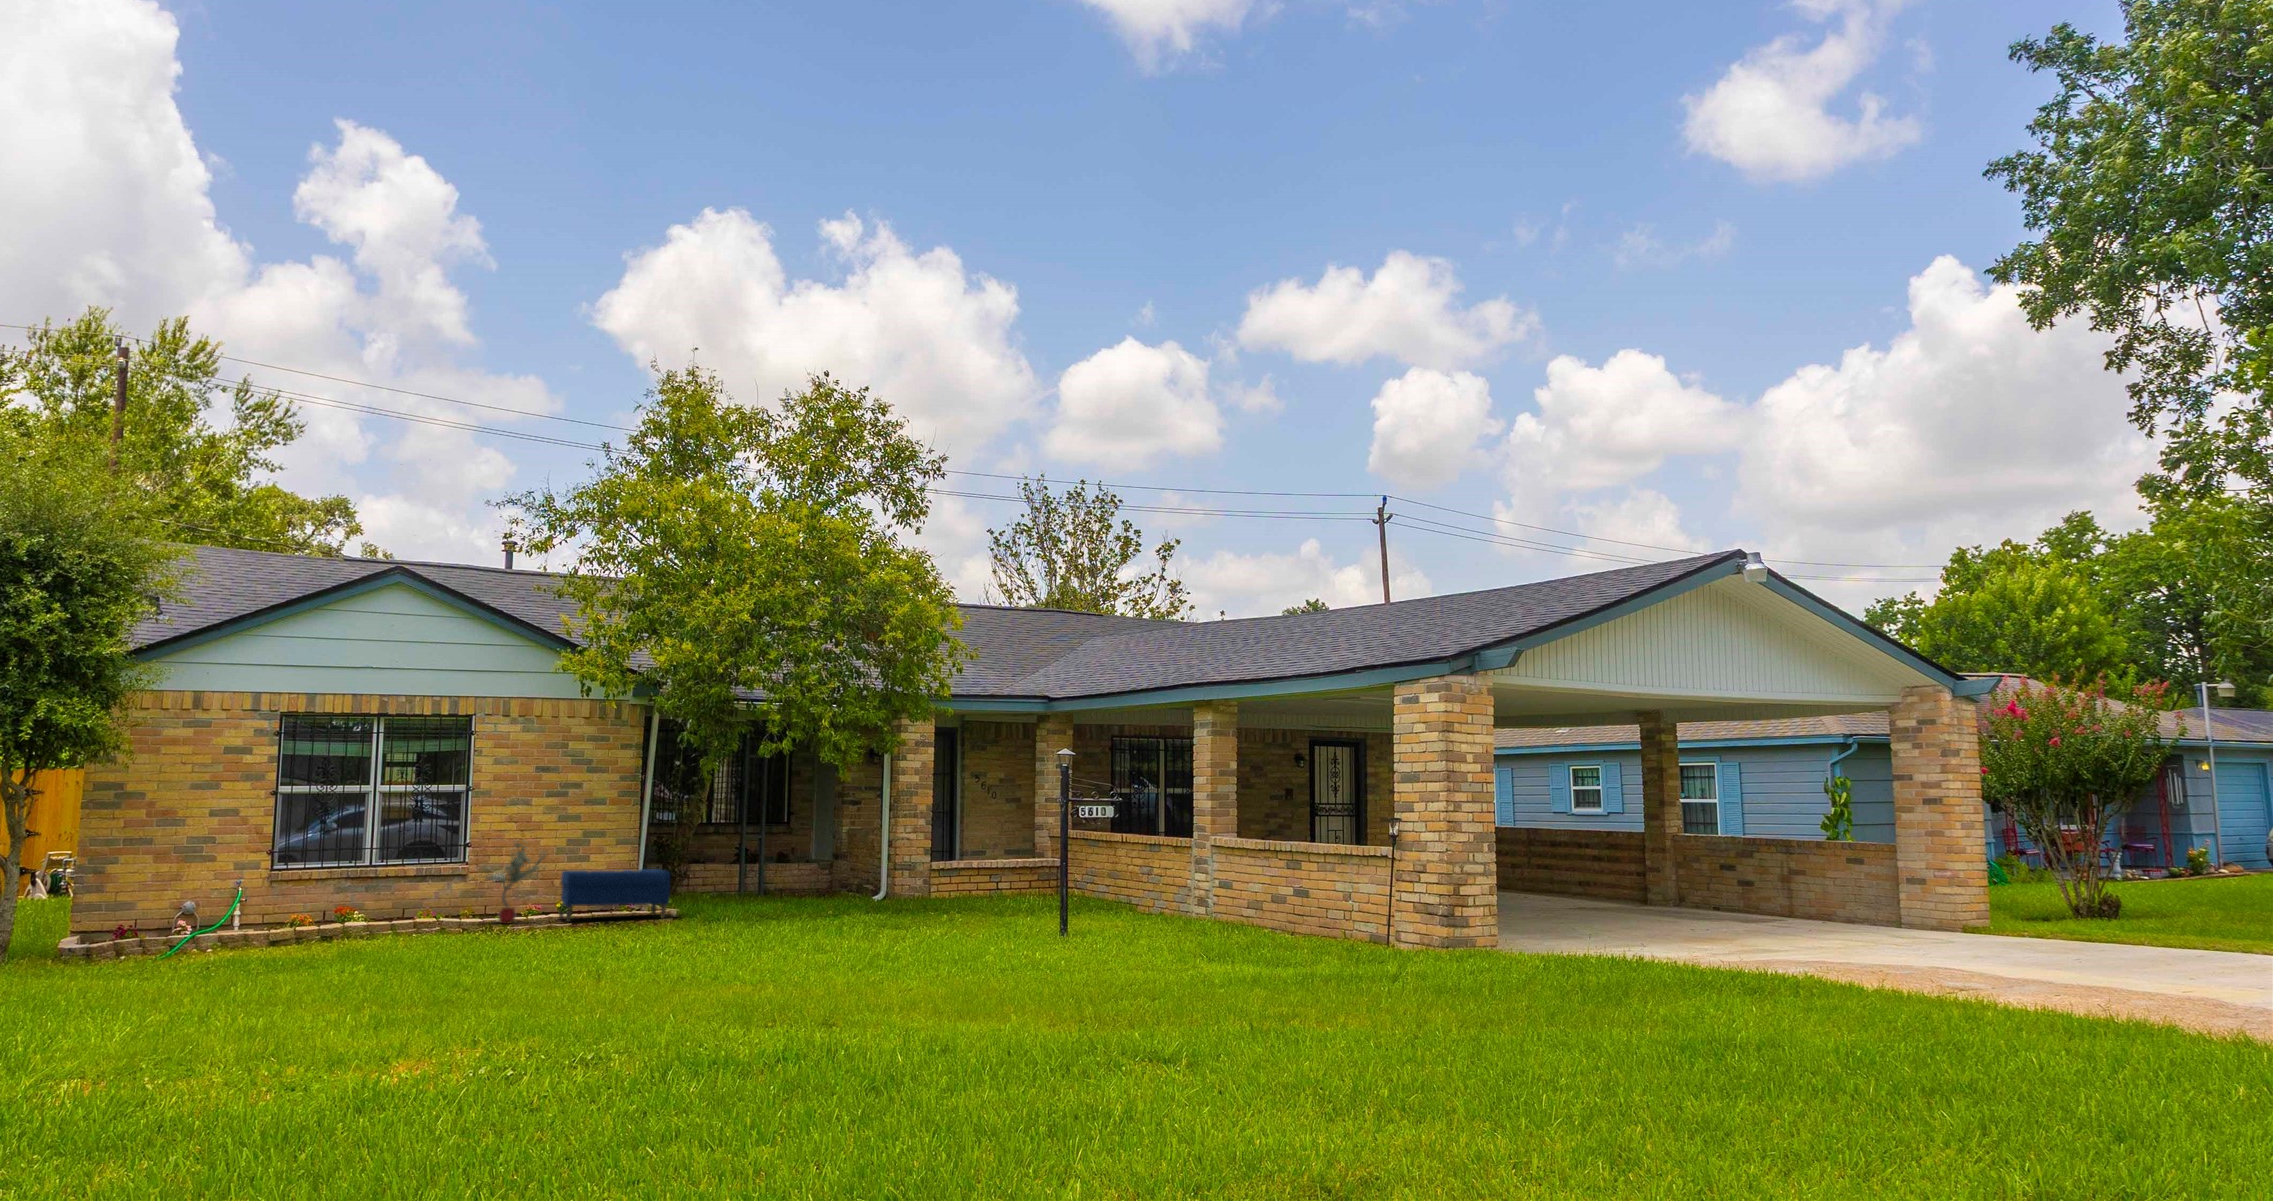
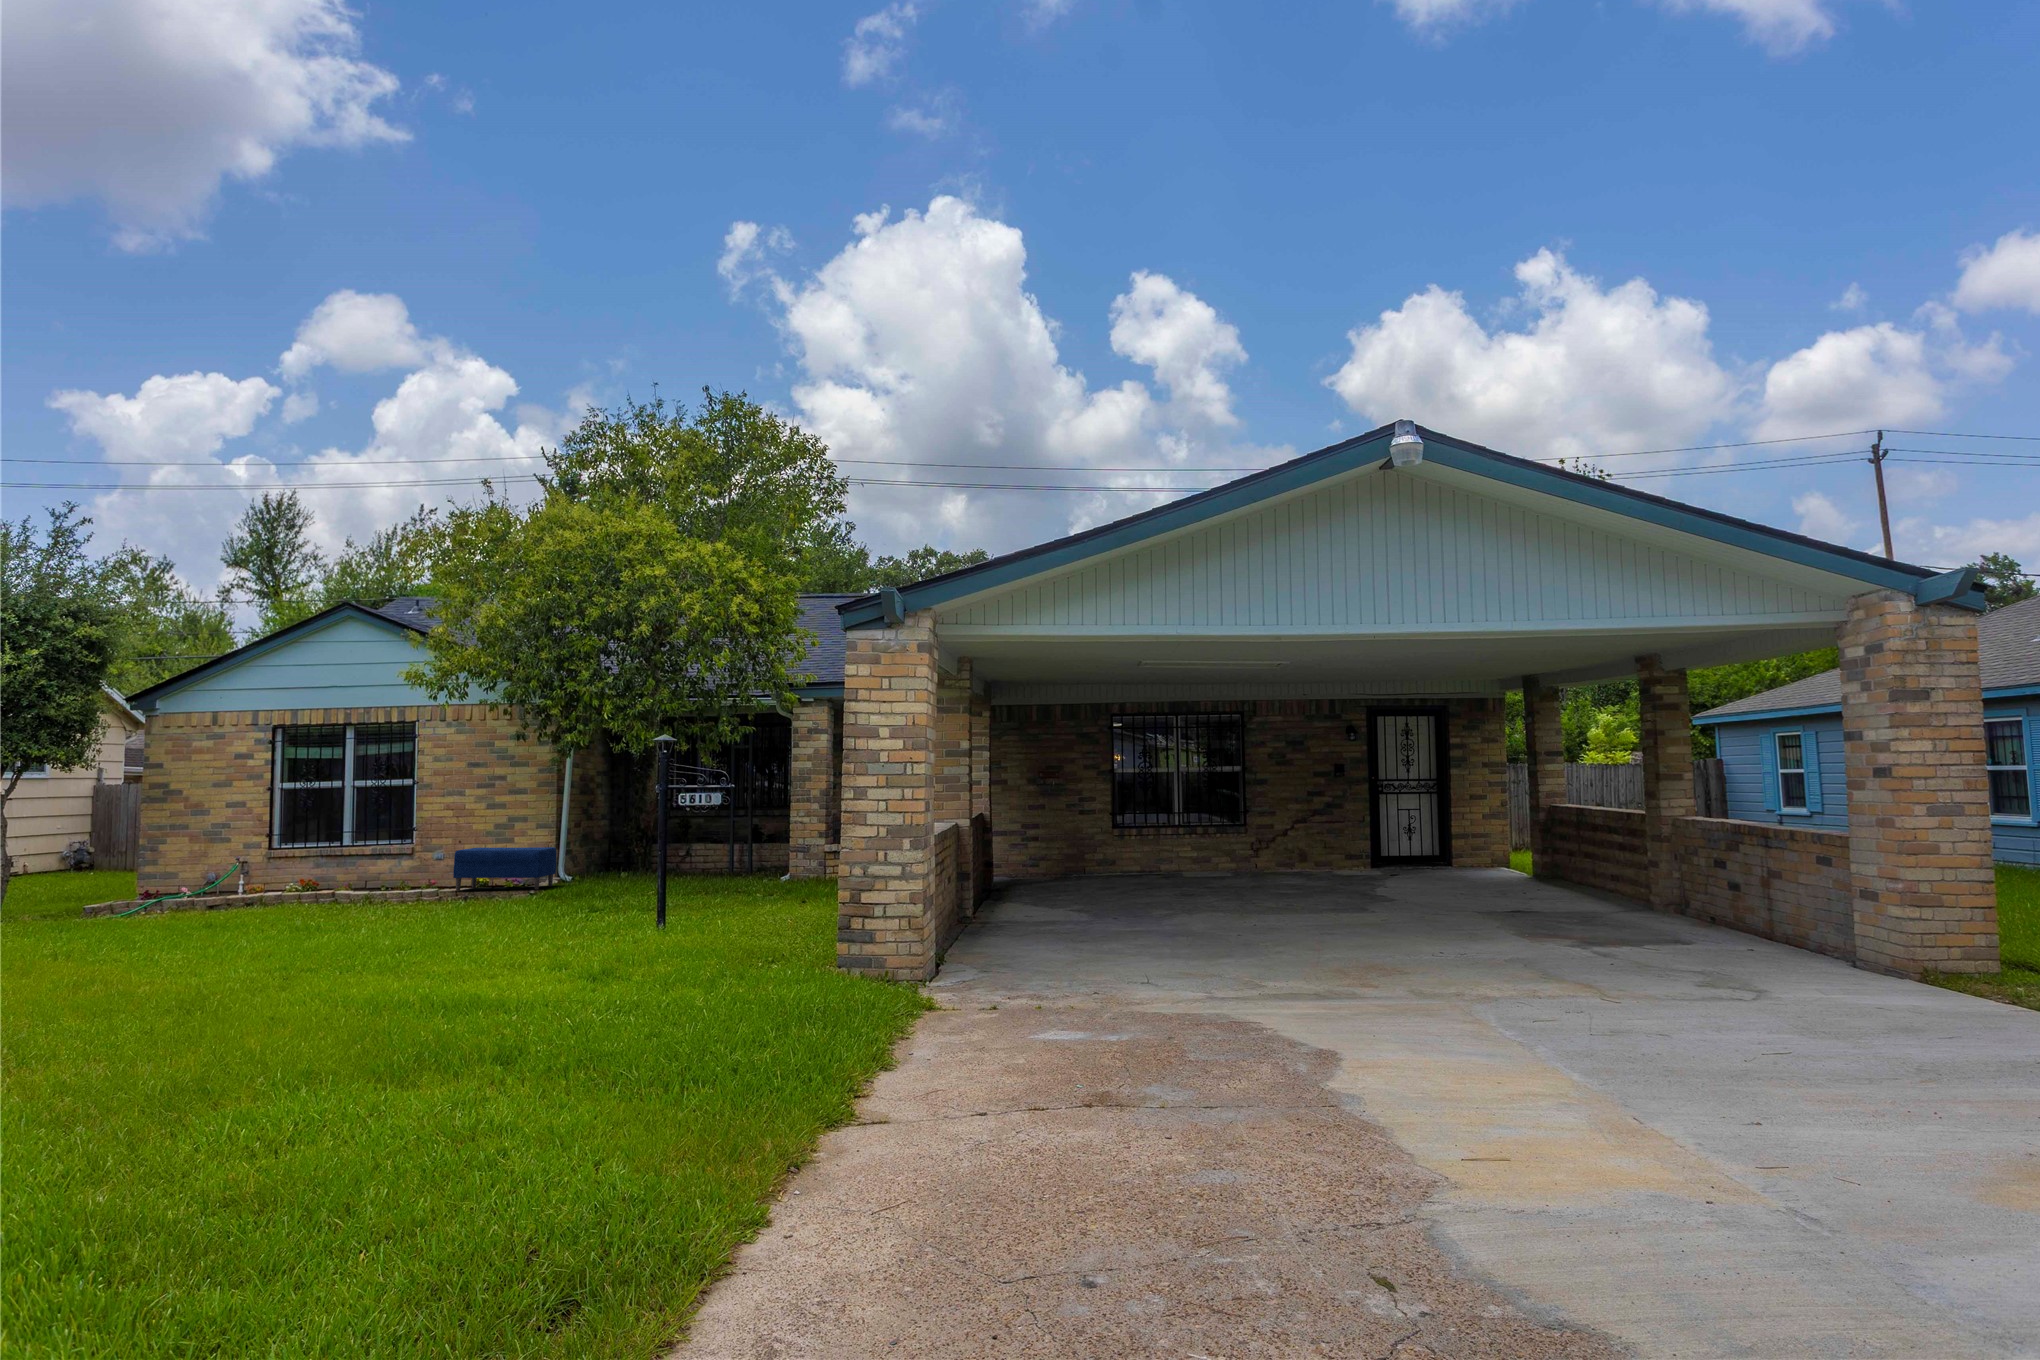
potted tree: present [477,843,546,924] -> none [400,822,454,891]

